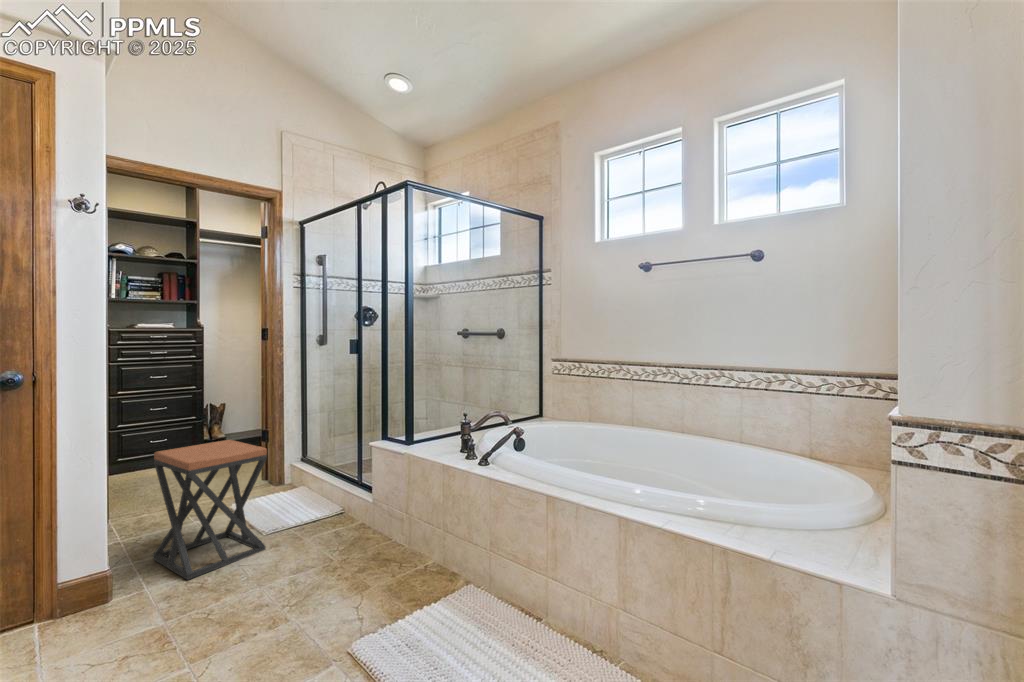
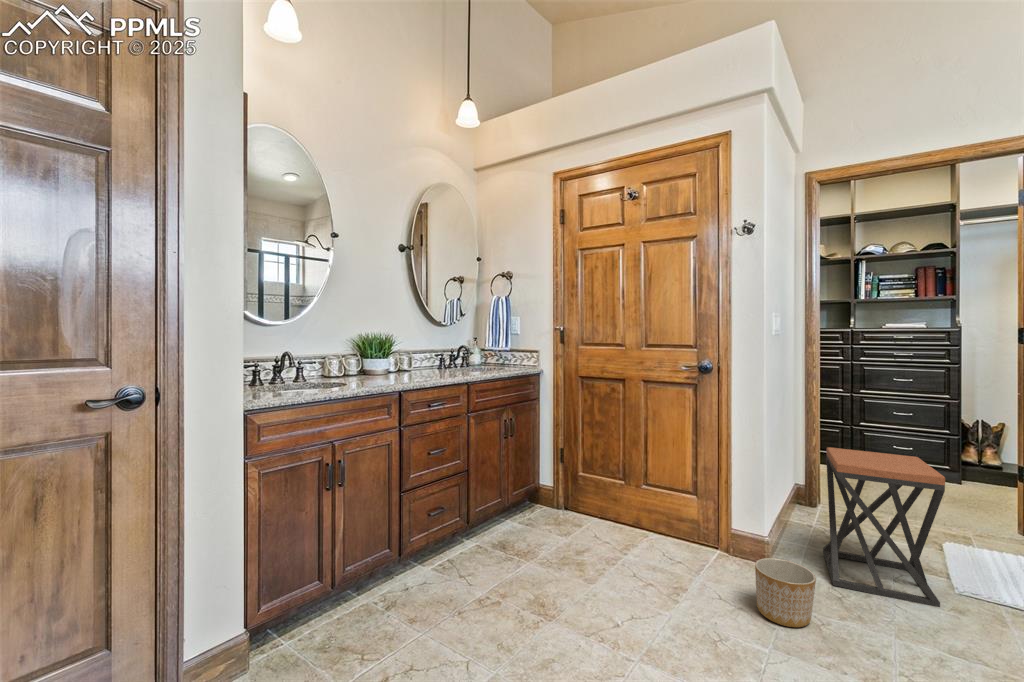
planter: none [137,572,205,646] -> present [755,558,816,627]

